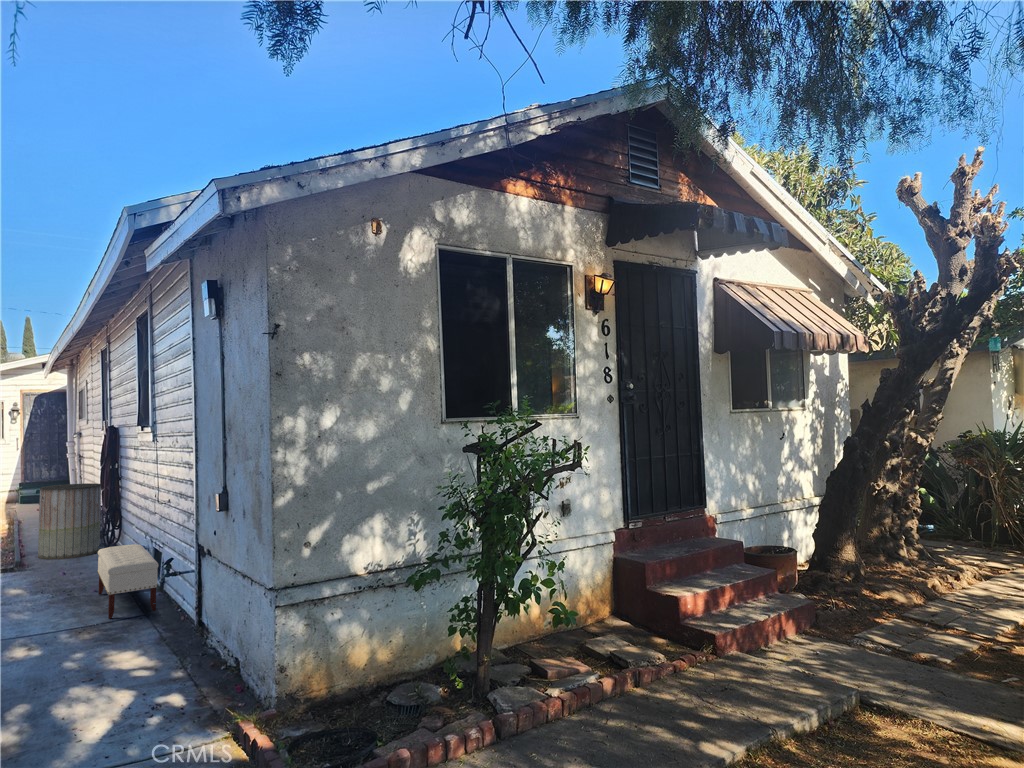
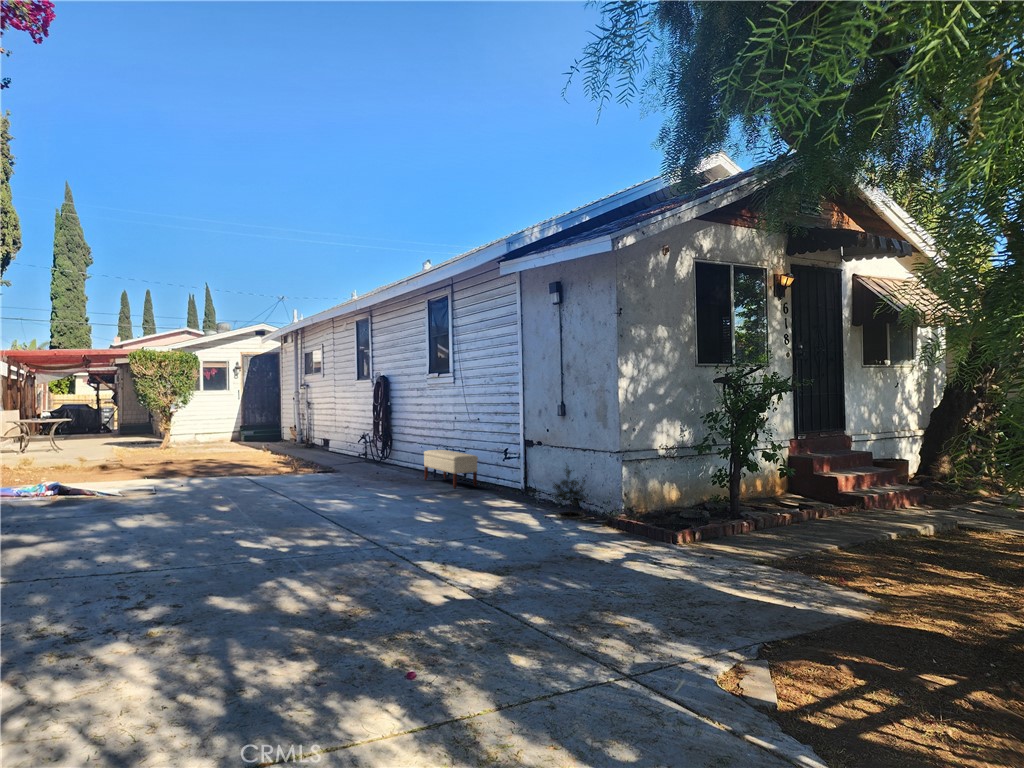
trash can: present [38,483,101,560] -> none [341,416,378,467]
potted tree: none [142,613,219,731] -> present [553,468,587,519]

